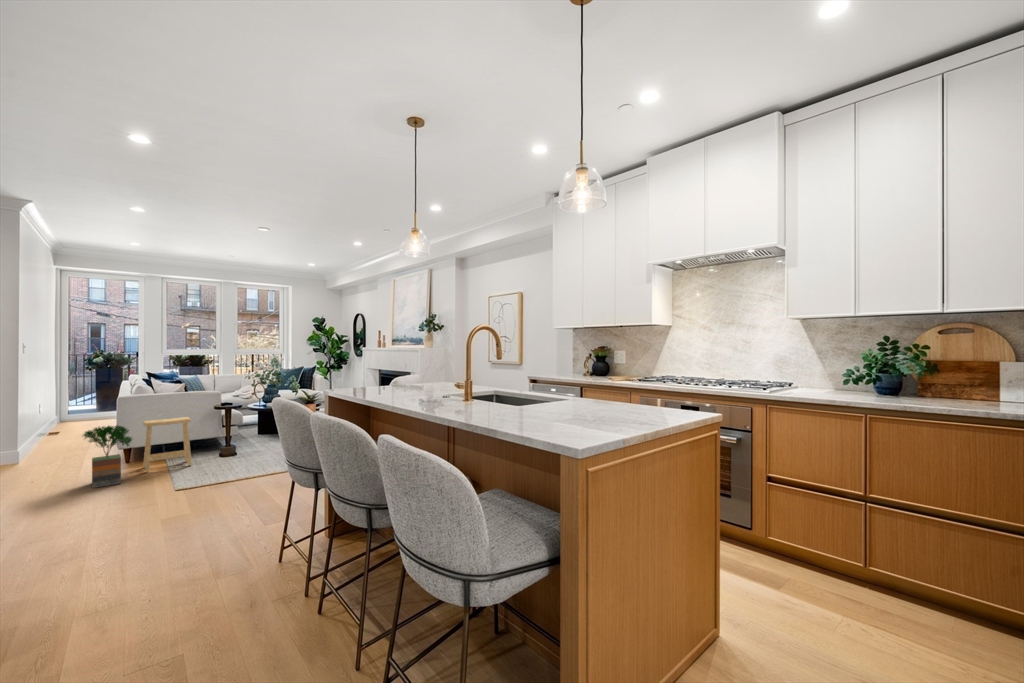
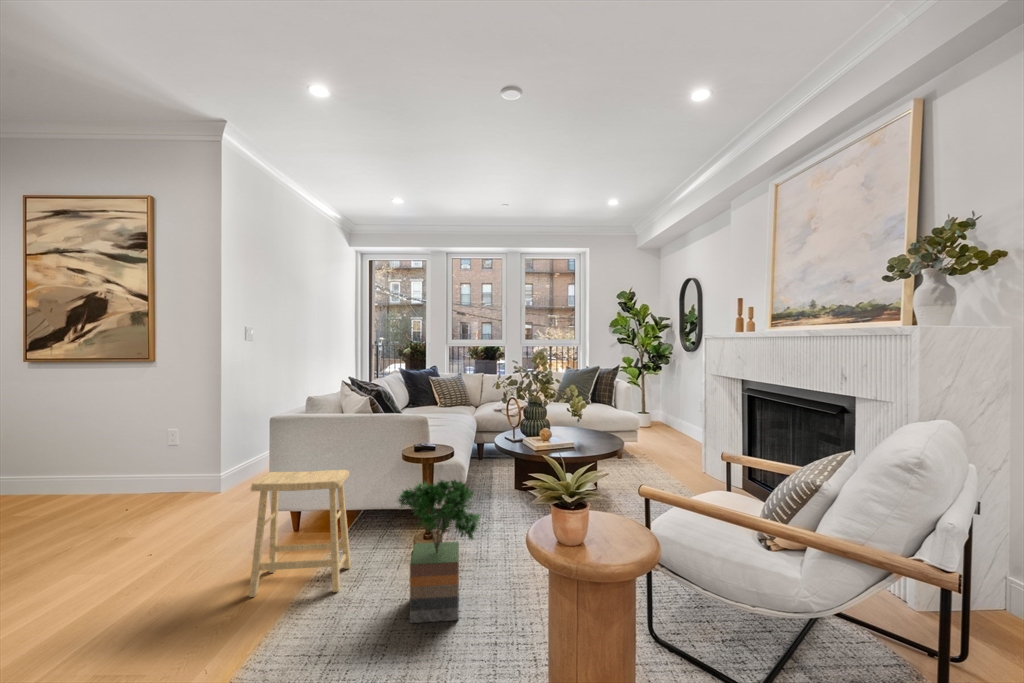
potted tree: present [83,425,133,488] -> present [398,480,480,623]

